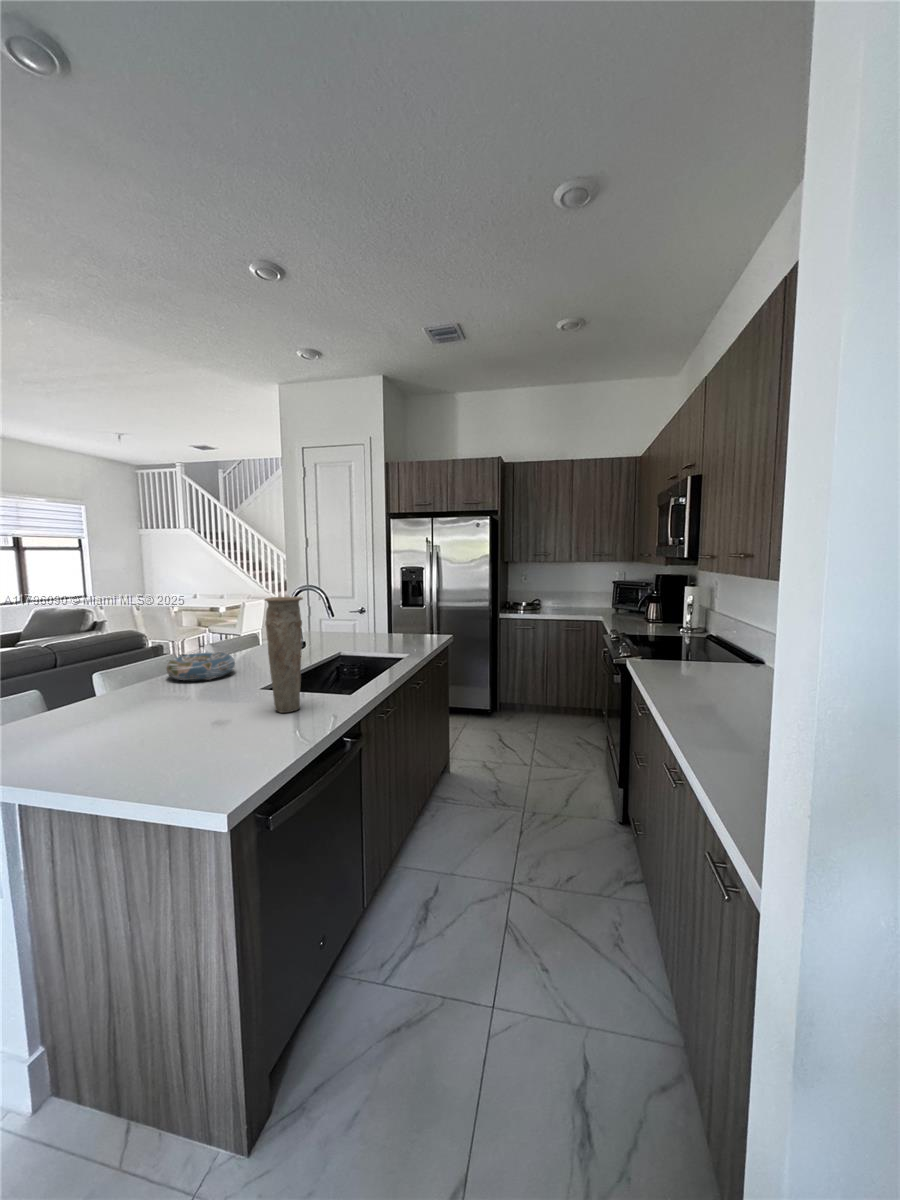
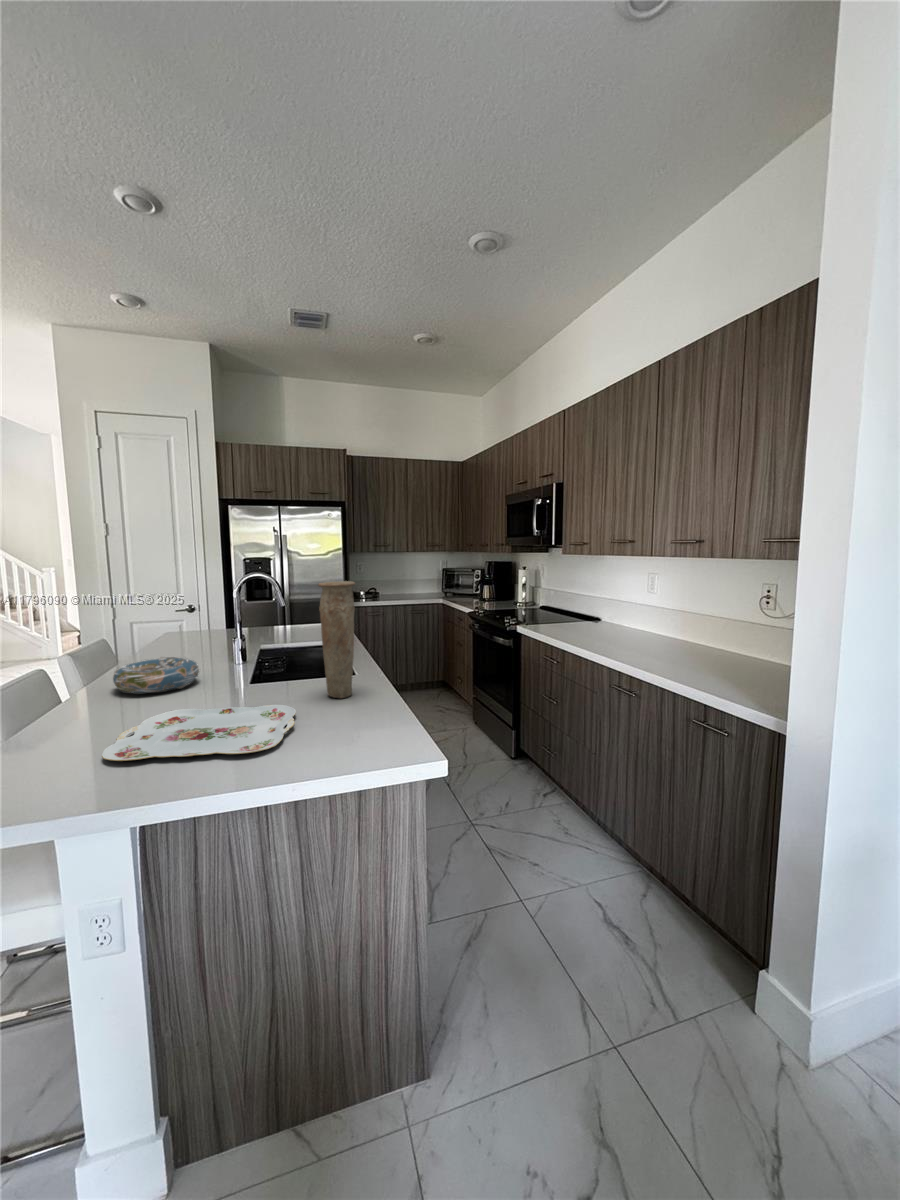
serving tray: none [48,698,223,748] -> present [102,705,296,761]

